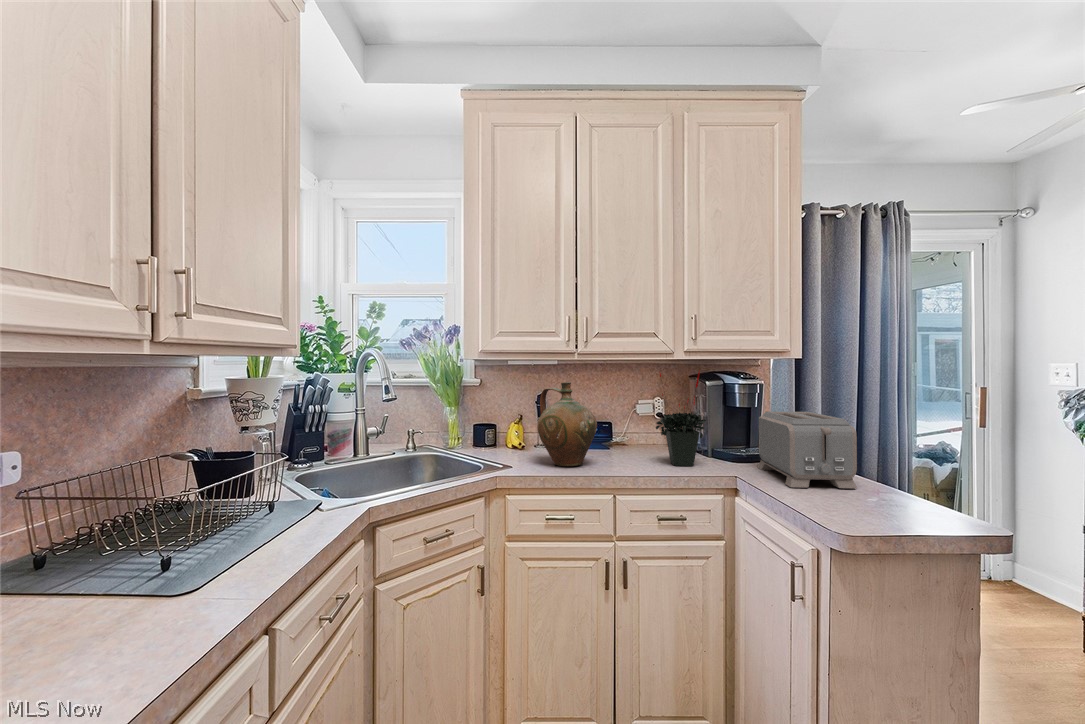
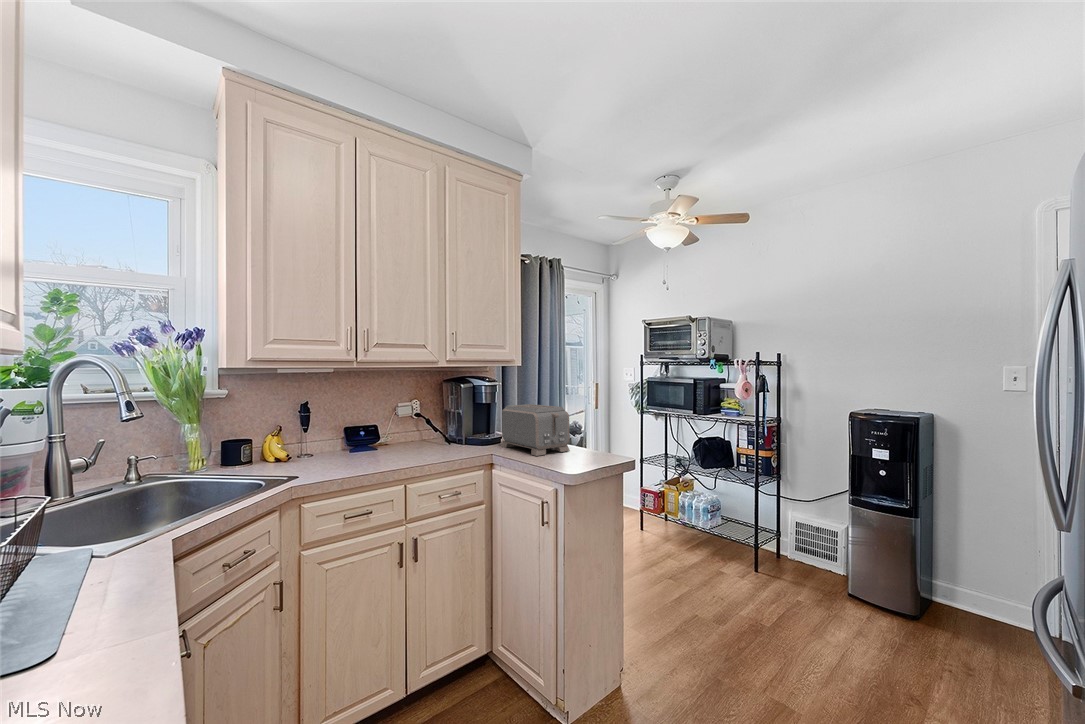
potted plant: present [656,372,706,466] -> none [428,376,470,453]
ceramic jug: present [537,382,597,466] -> none [324,390,385,468]

